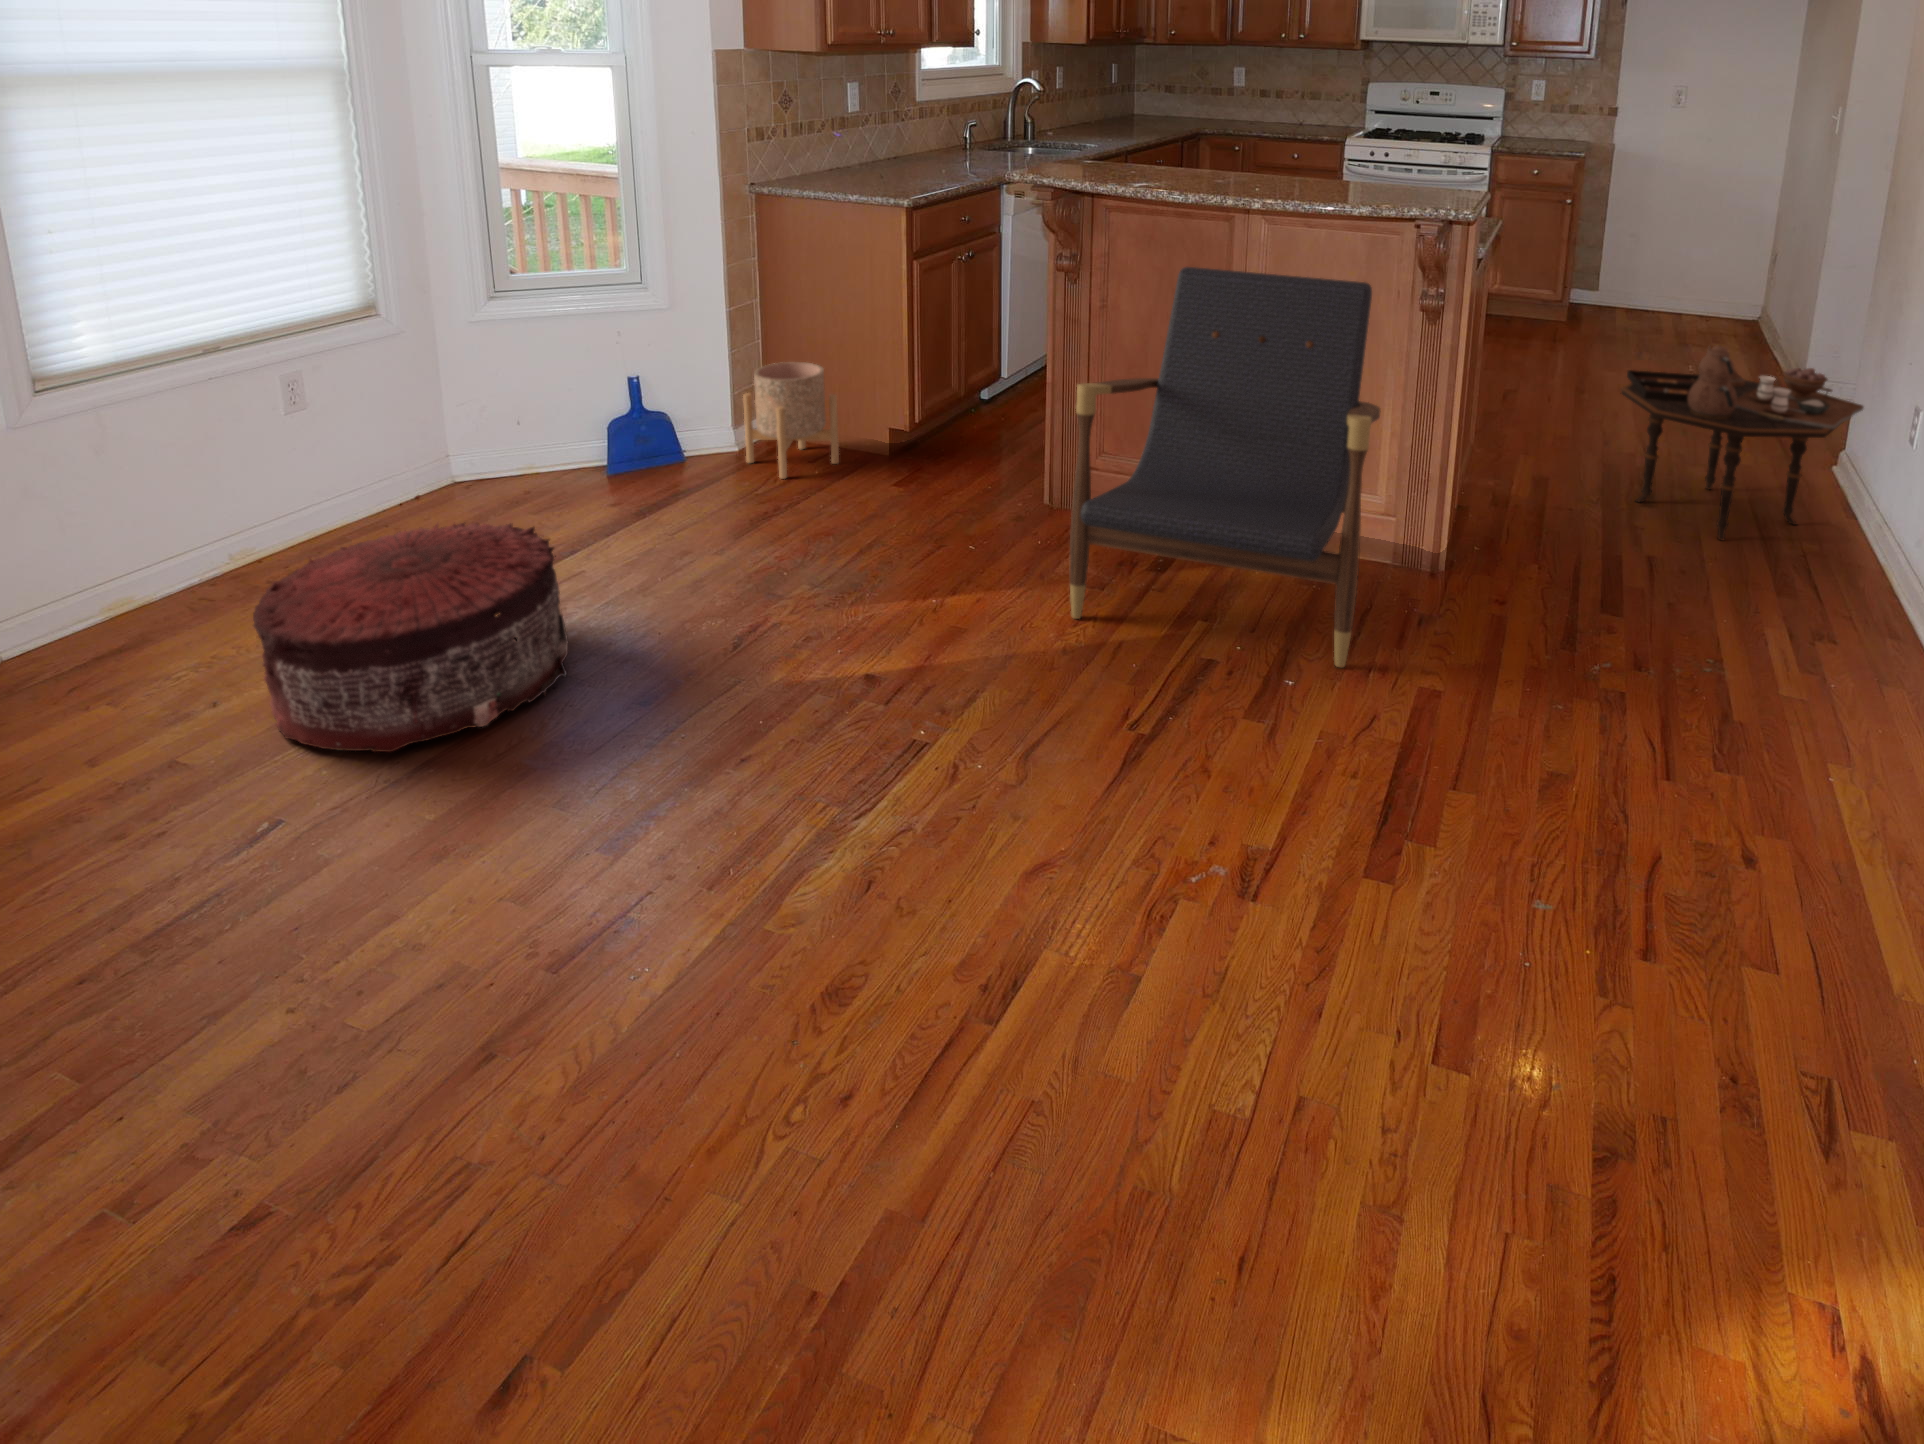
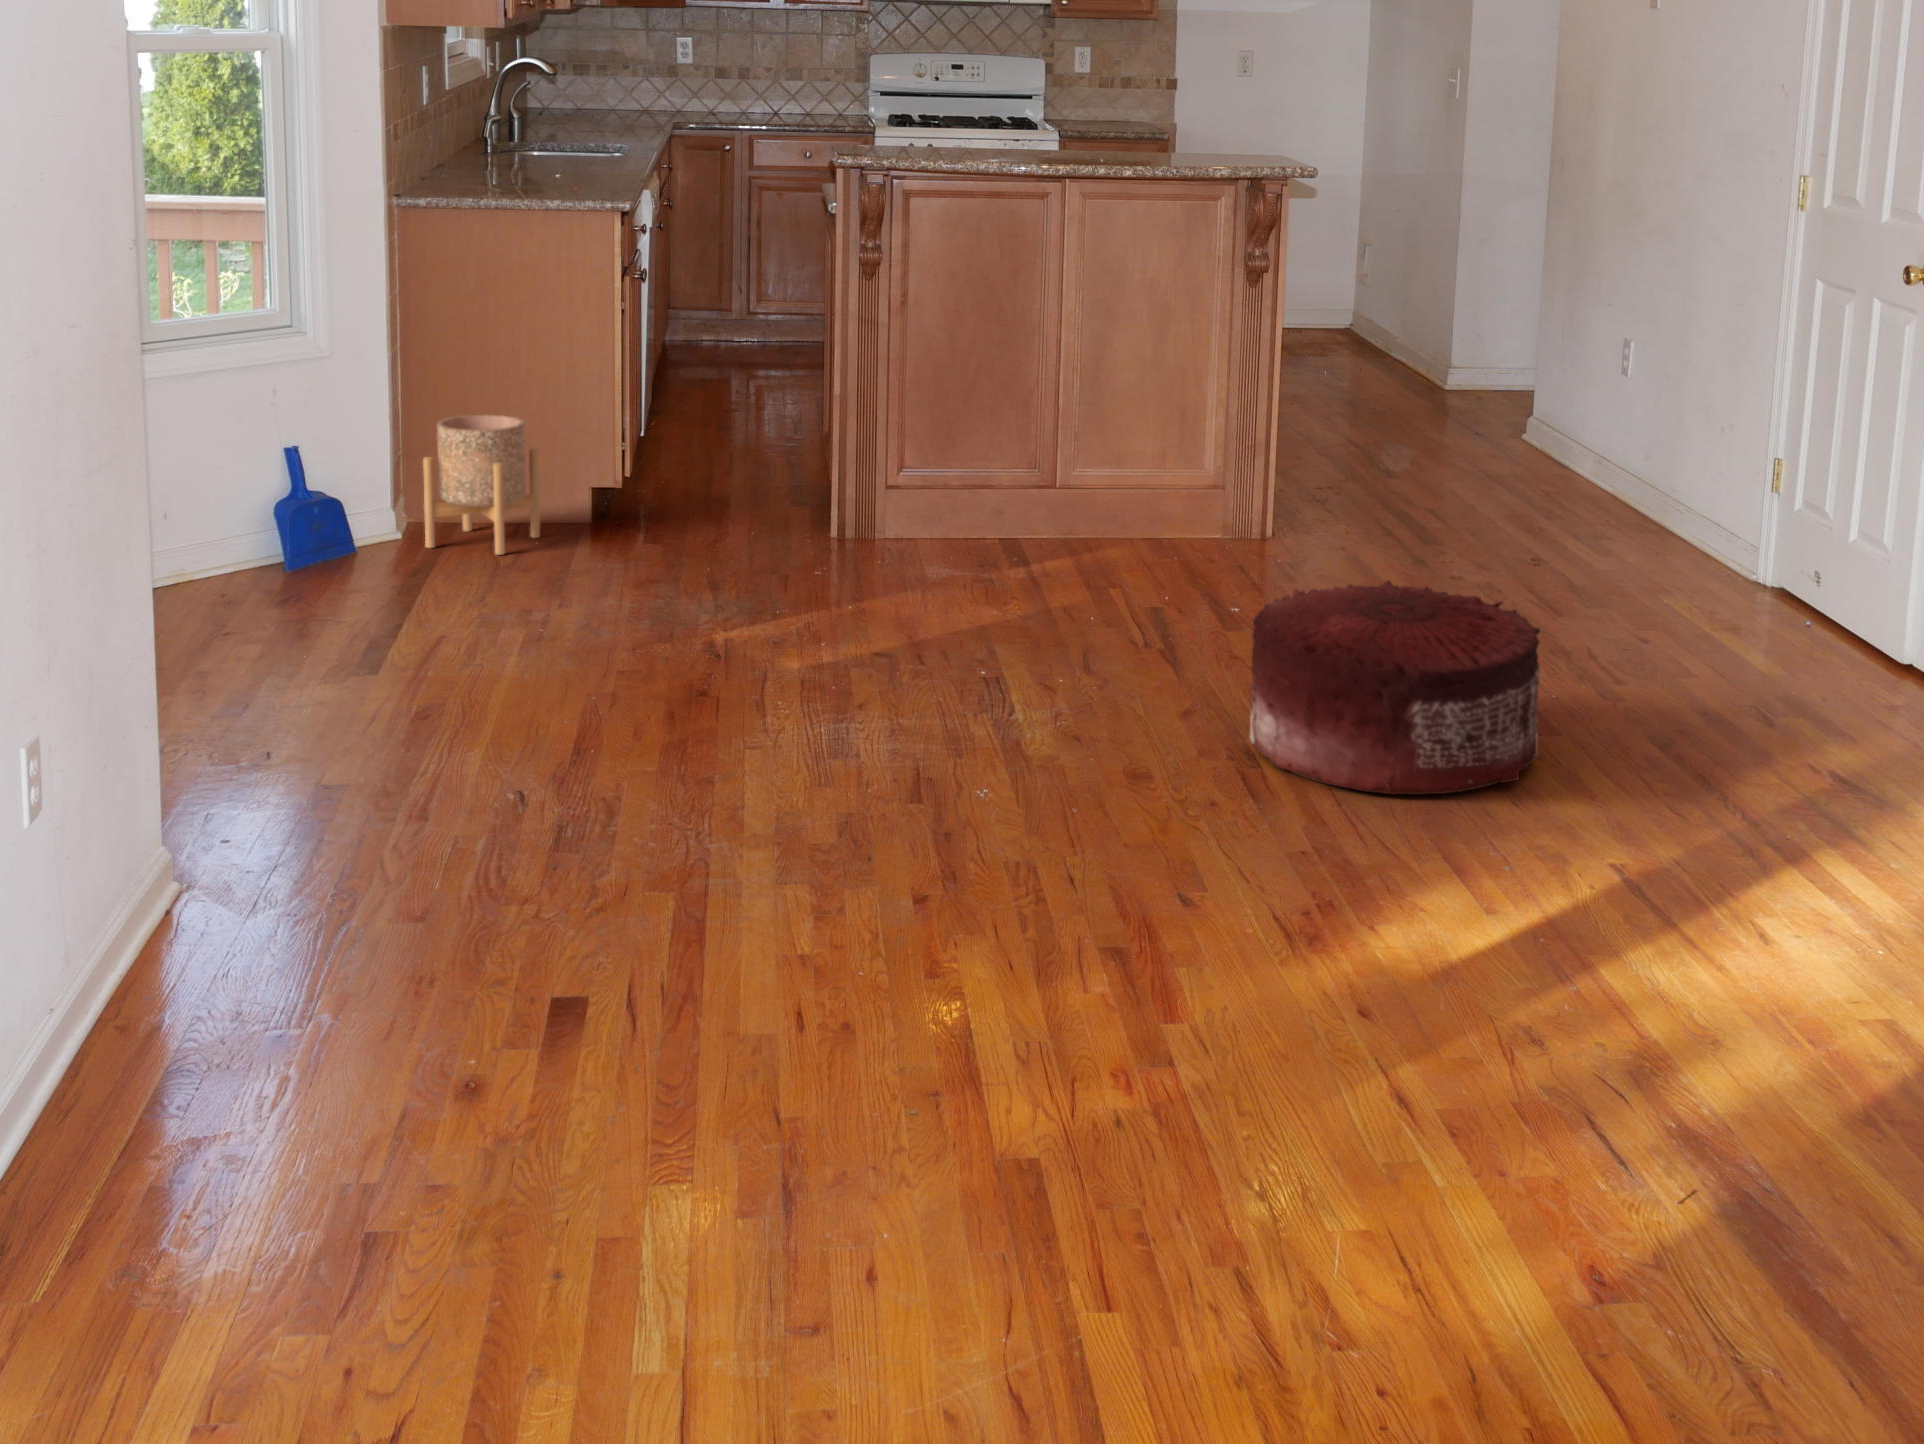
lounge chair: present [1070,267,1381,667] -> none [979,247,1281,603]
side table: present [1621,345,1864,540] -> none [1353,298,1565,492]
pouf: present [253,523,568,752] -> present [1250,581,1540,795]

